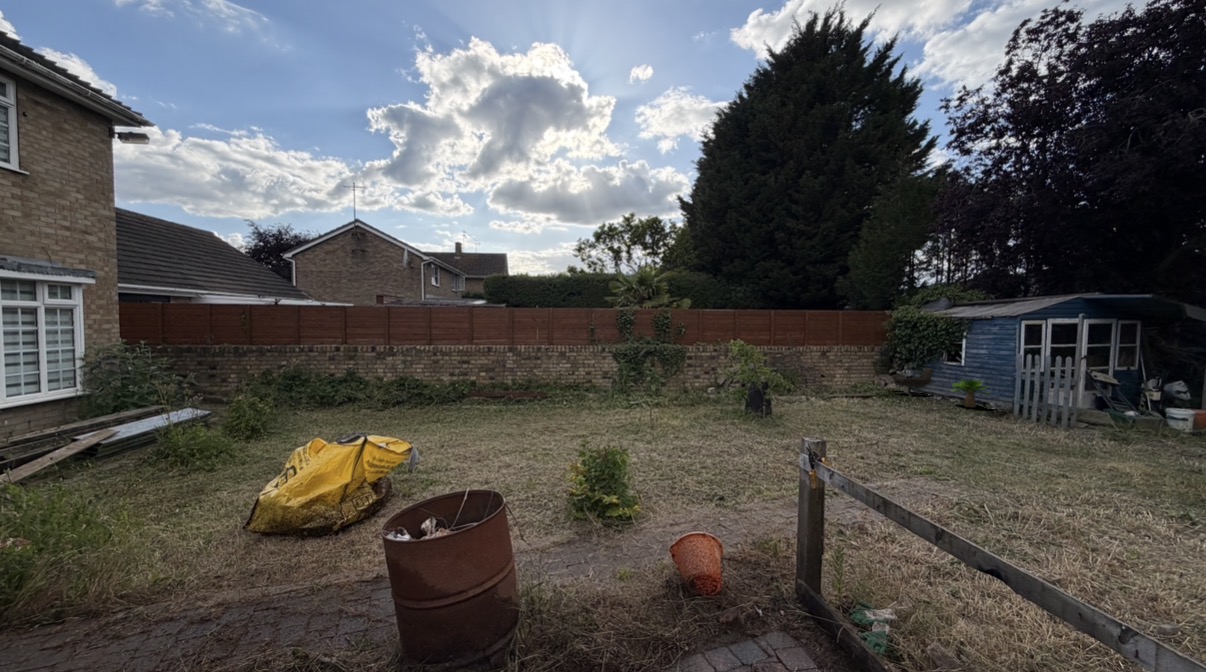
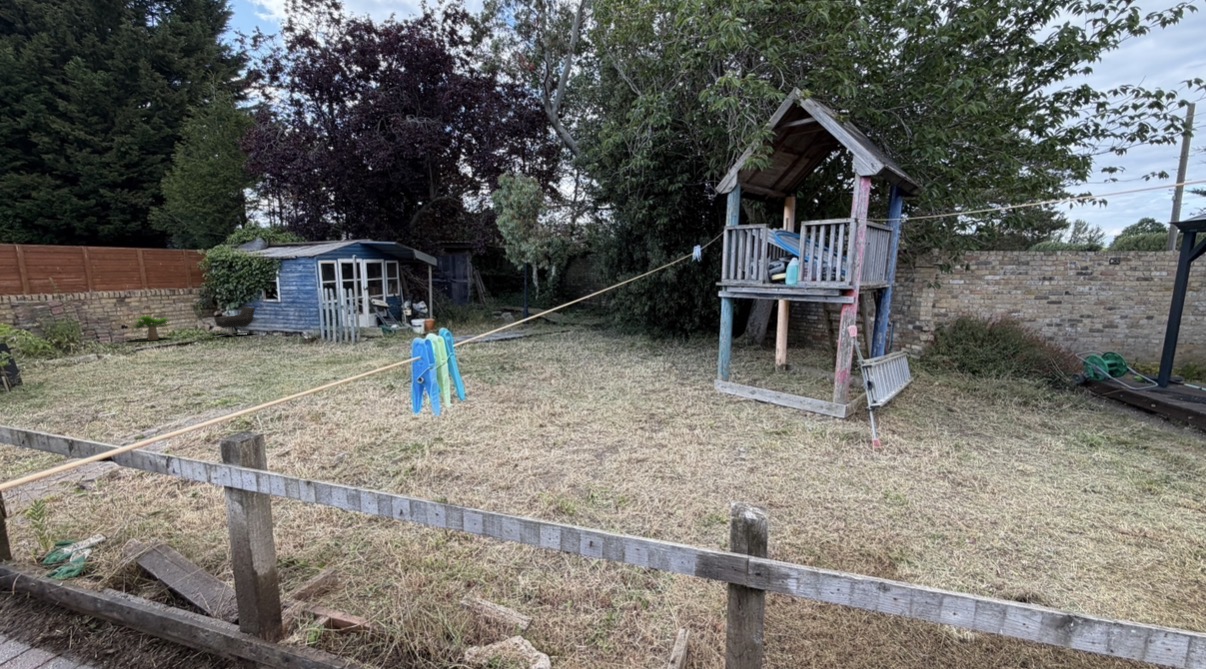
potted plant: present [954,380,989,408] -> present [134,315,168,340]

